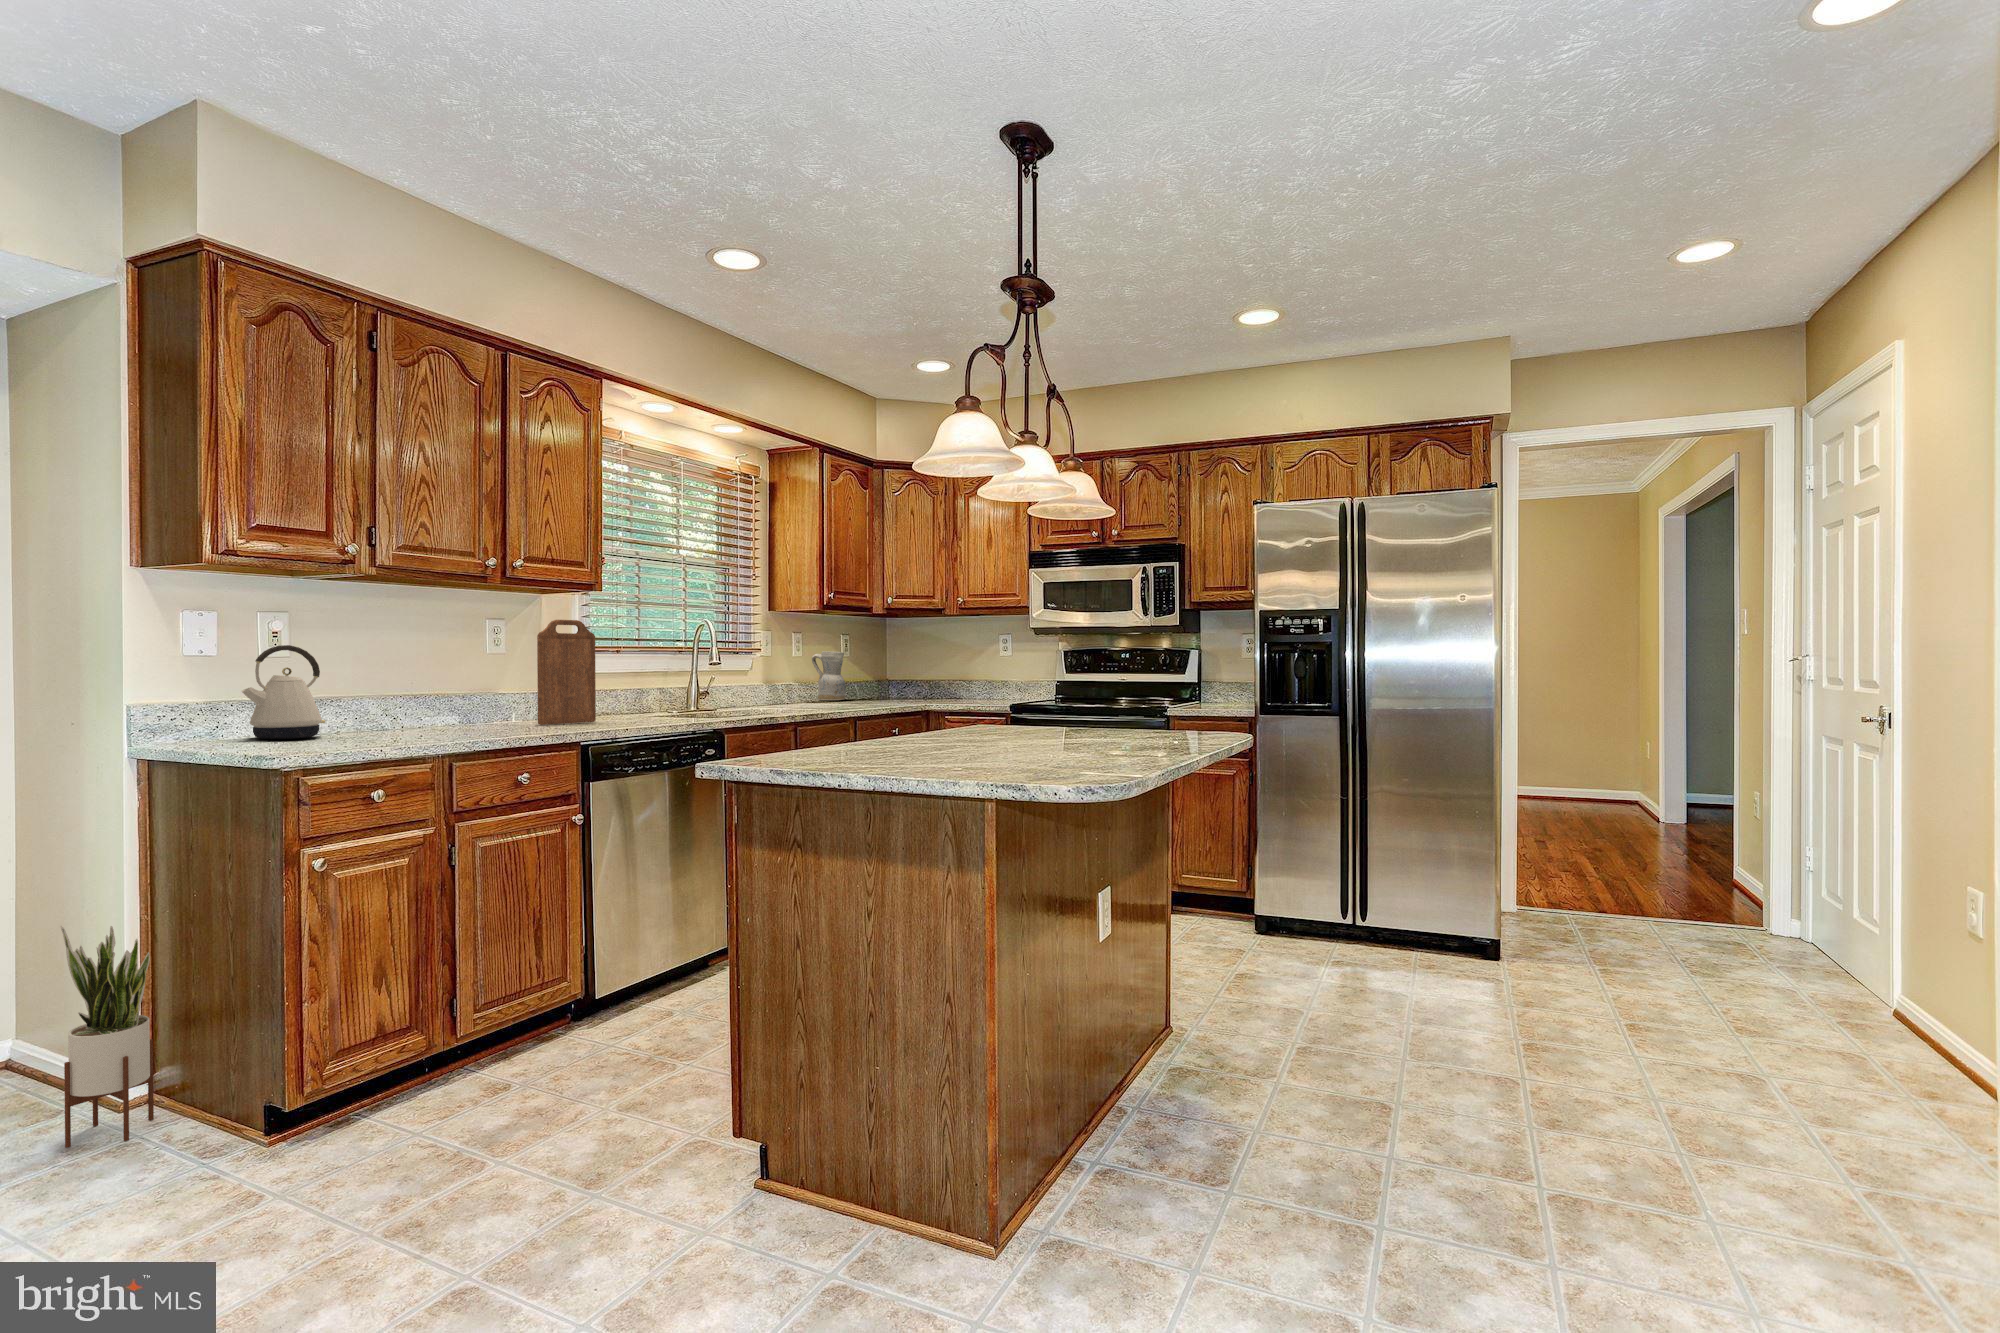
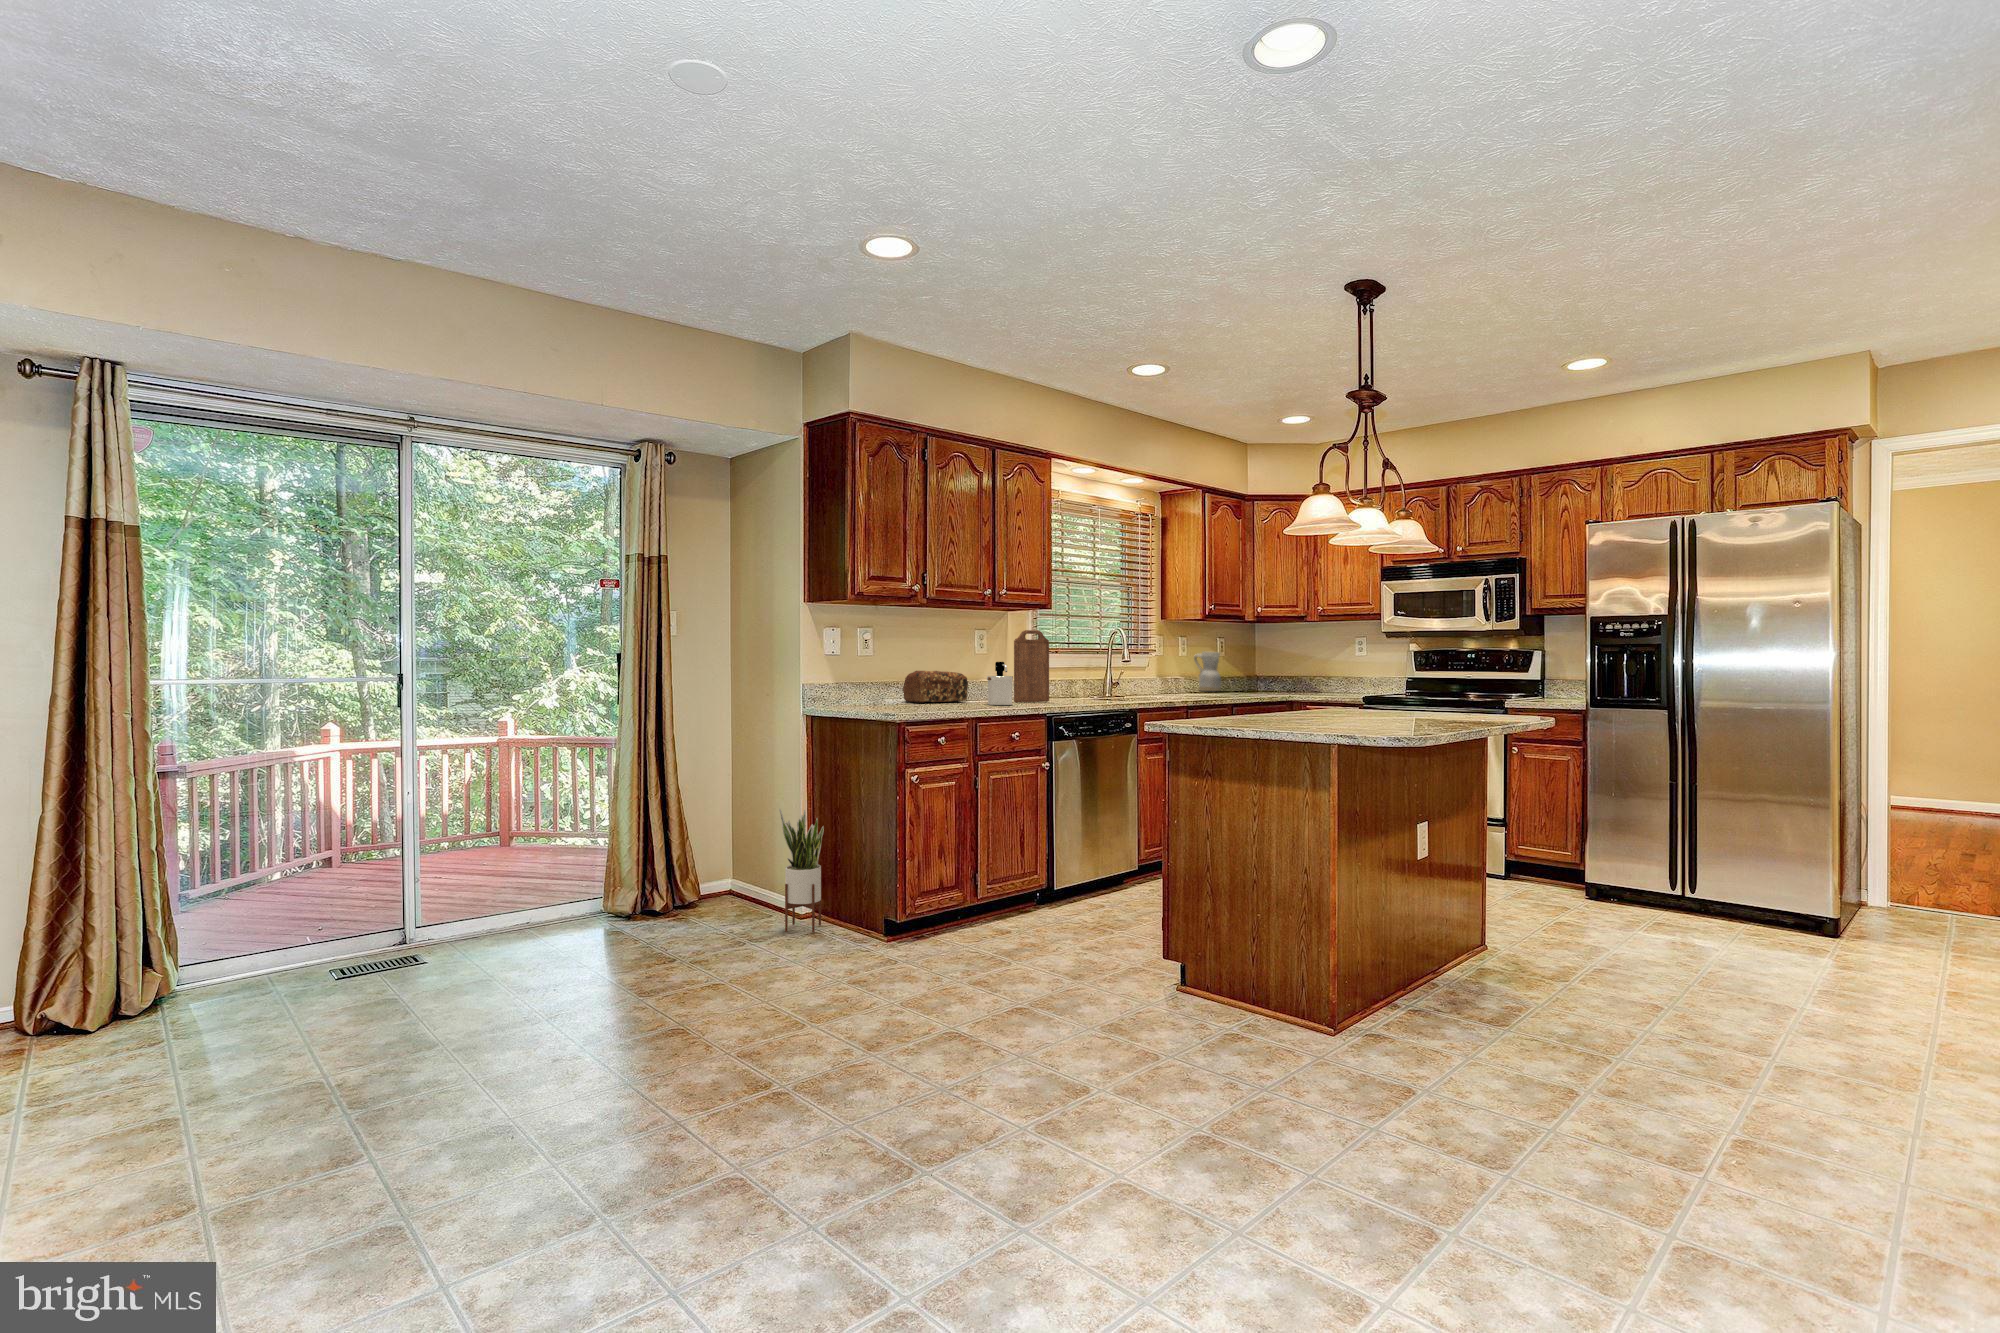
kettle: present [242,645,325,739] -> none [861,648,901,706]
soap dispenser: none [487,666,530,731] -> present [987,662,1013,705]
bread loaf: none [341,680,458,731] -> present [903,671,968,703]

